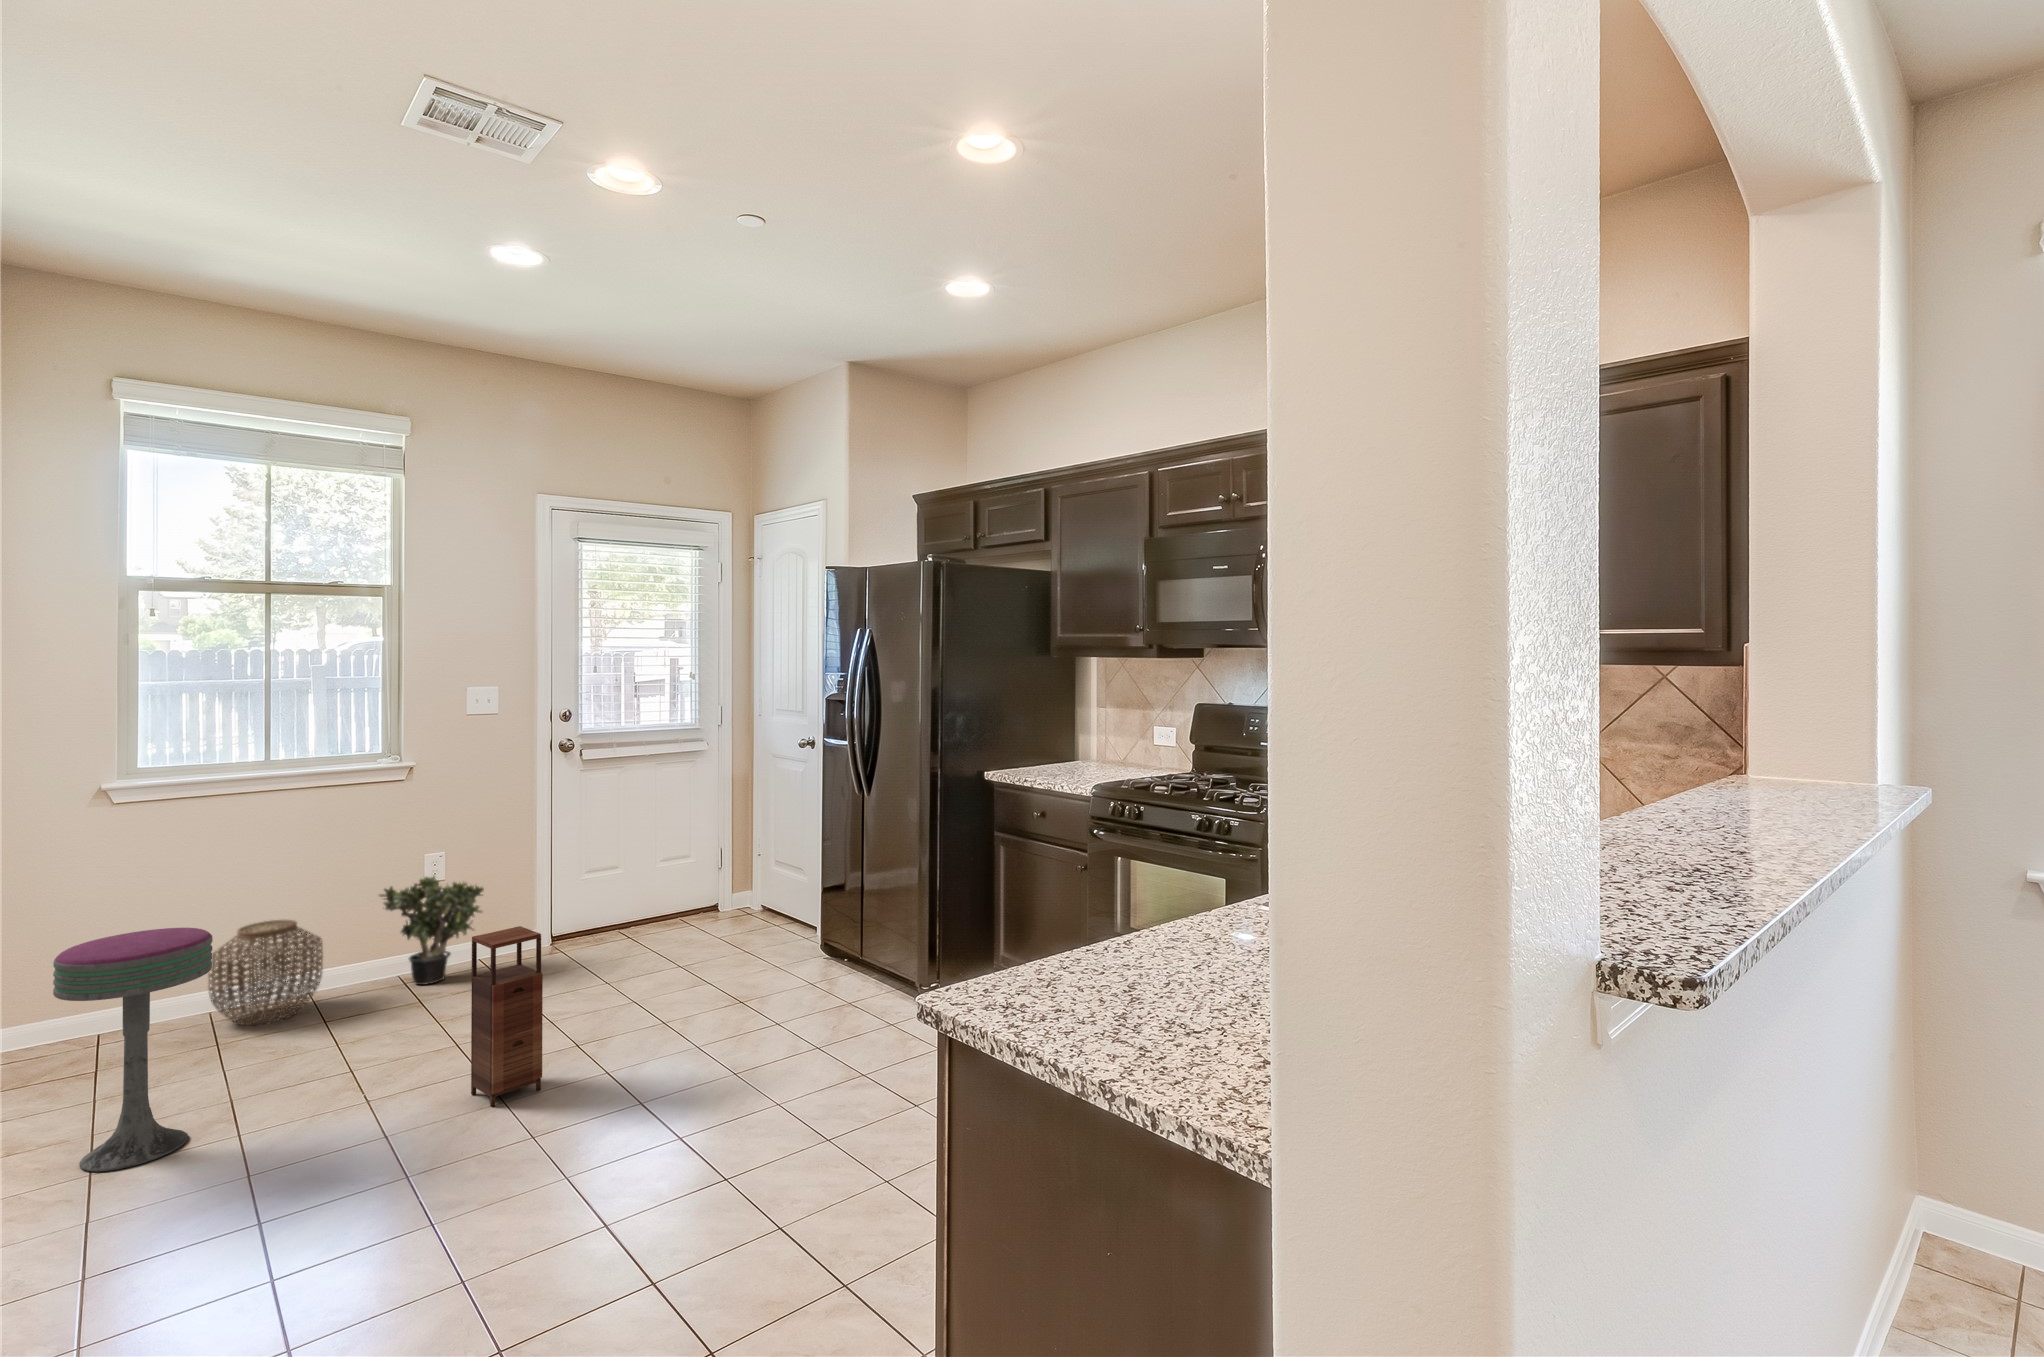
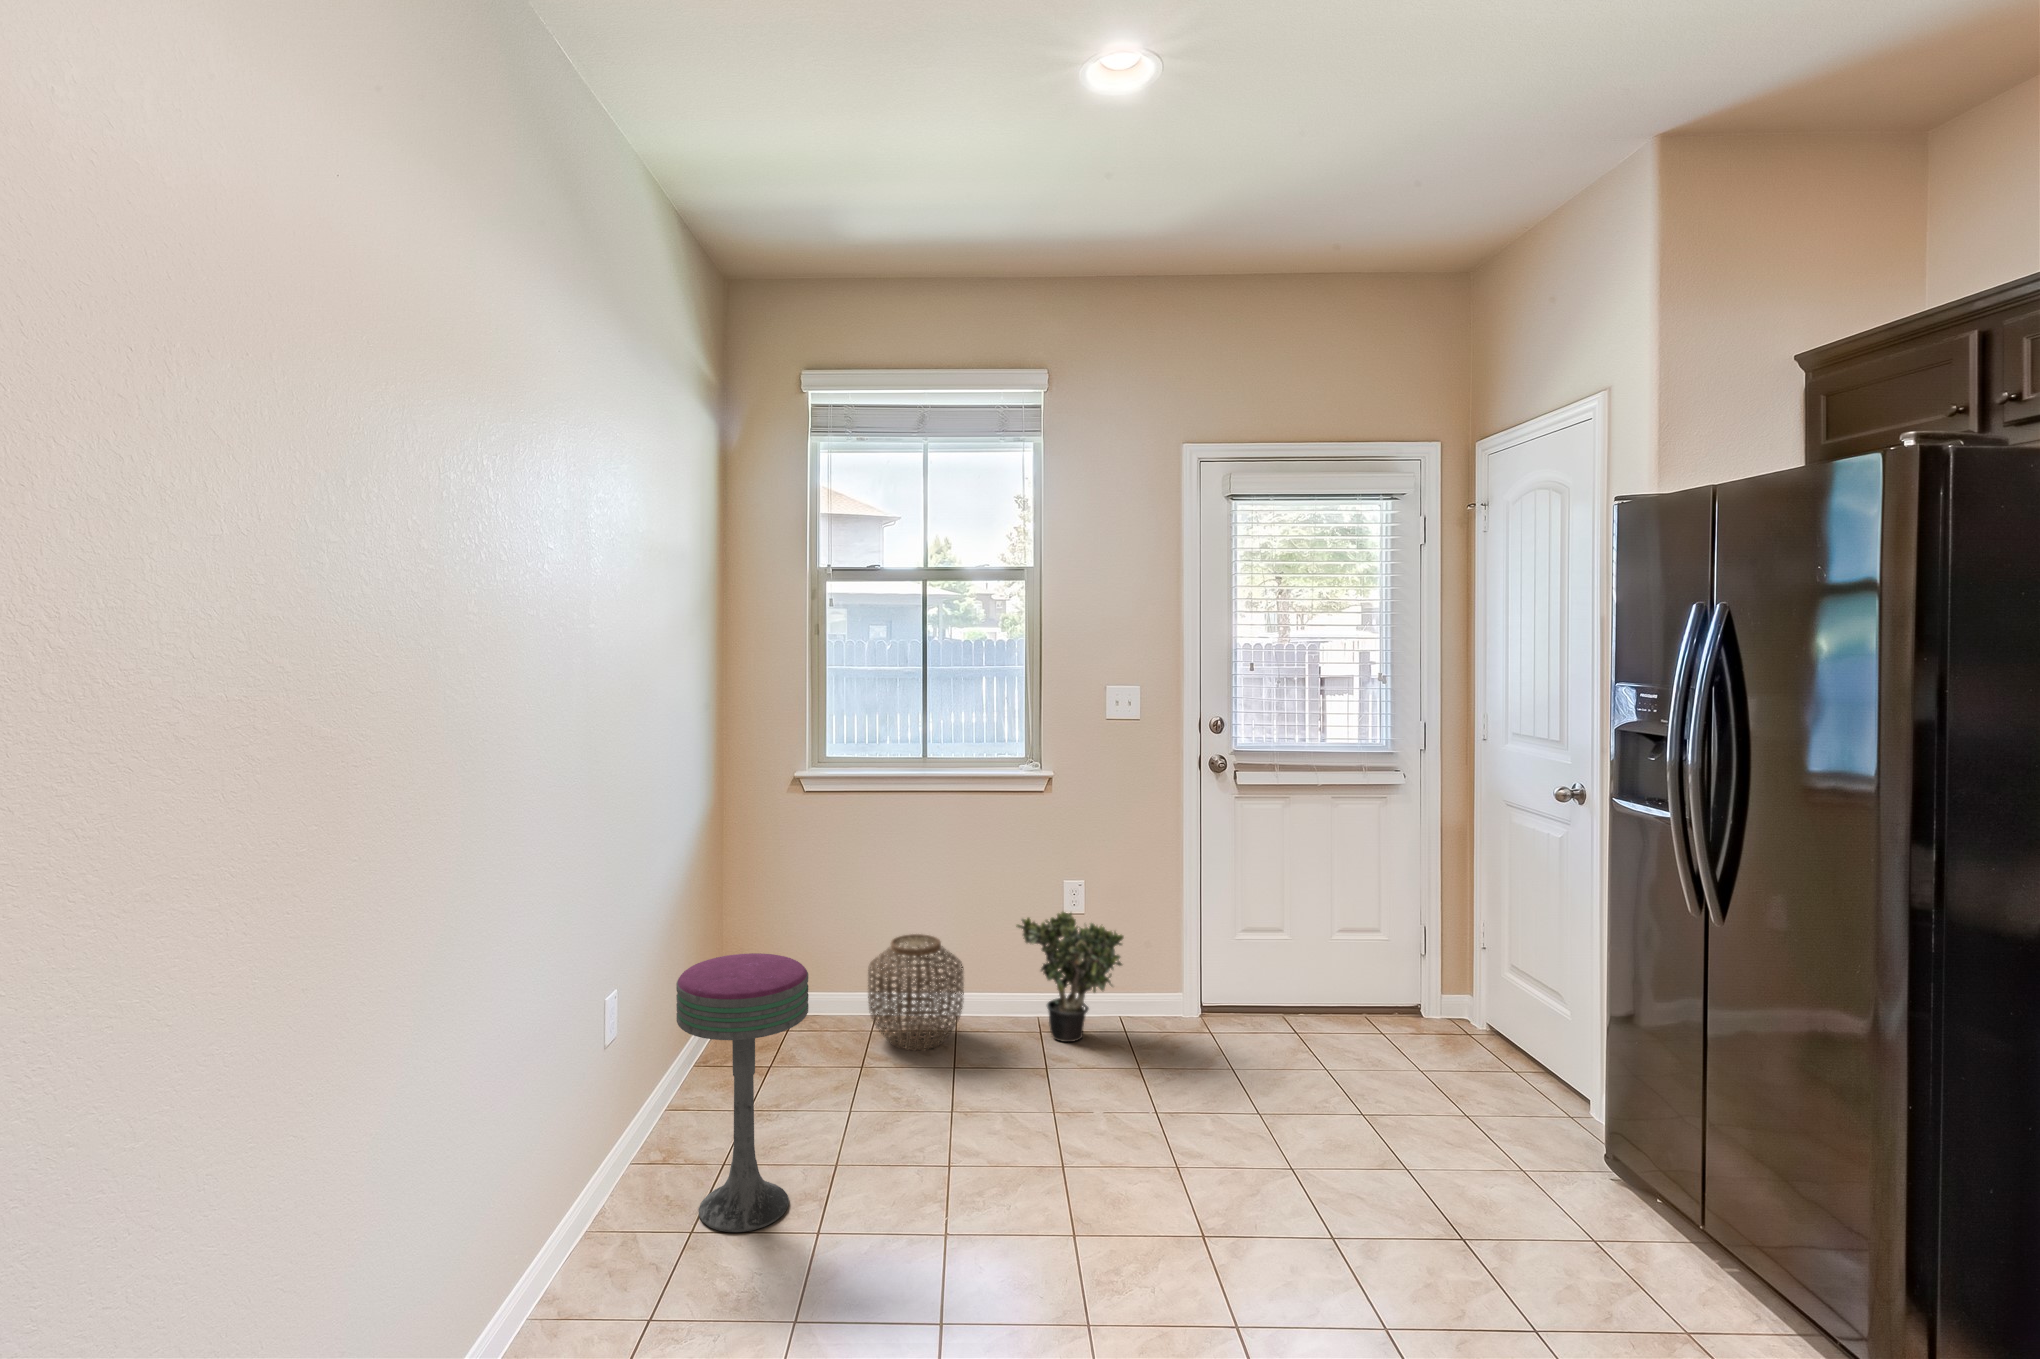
storage cabinet: present [471,926,543,1107] -> none [1060,1048,1147,1319]

